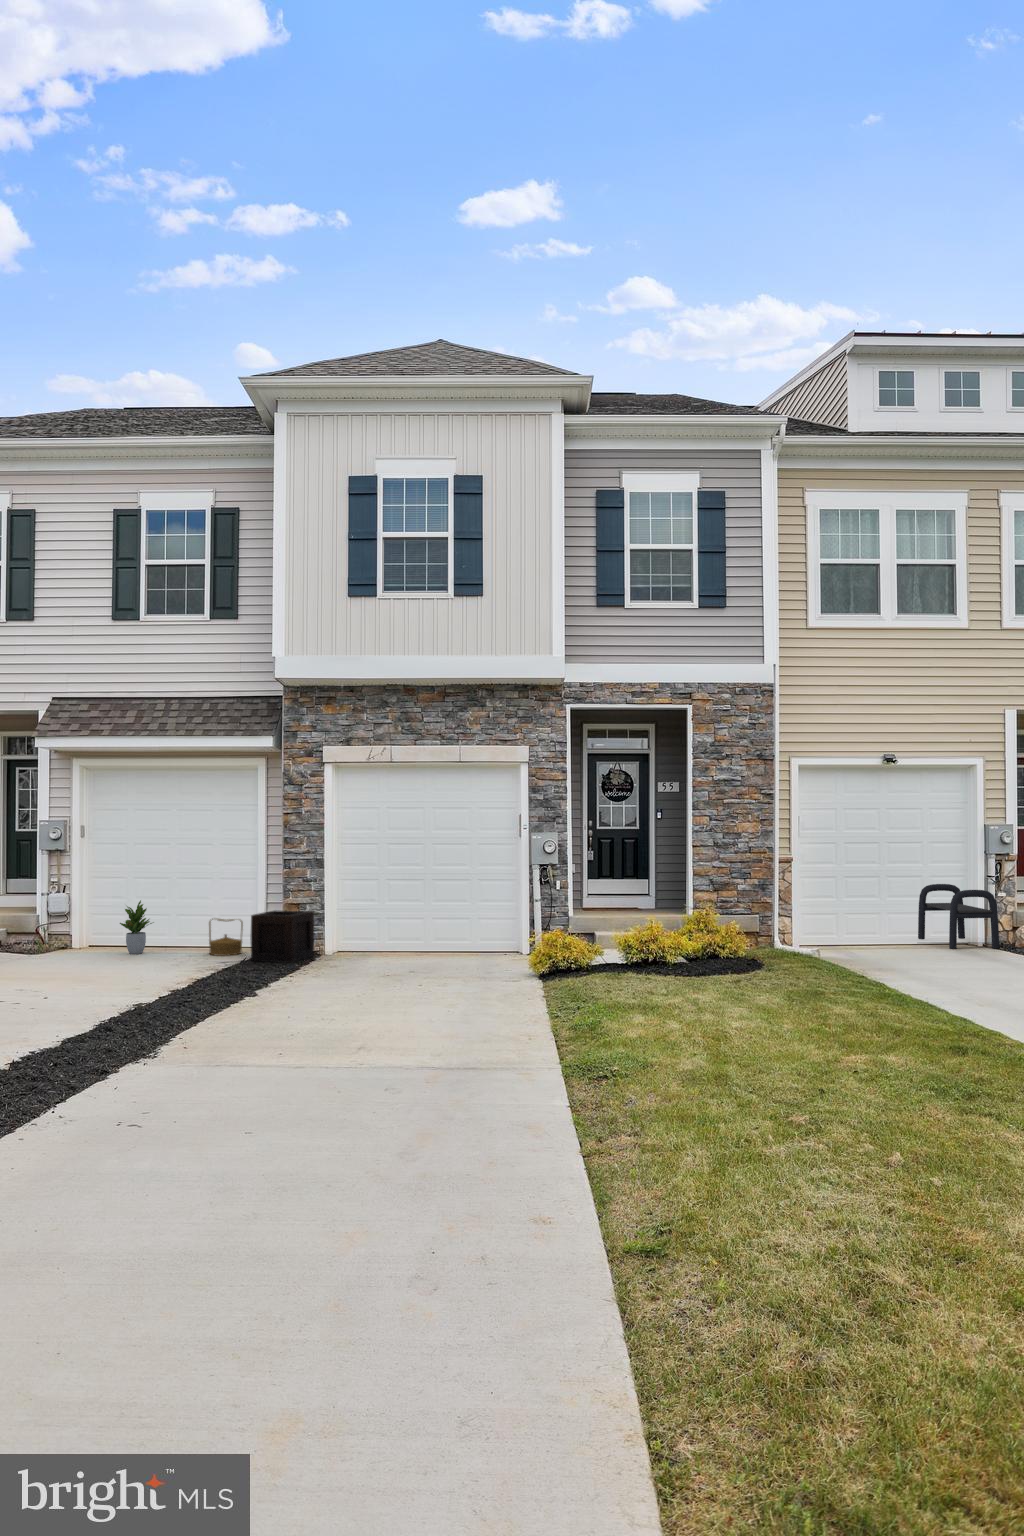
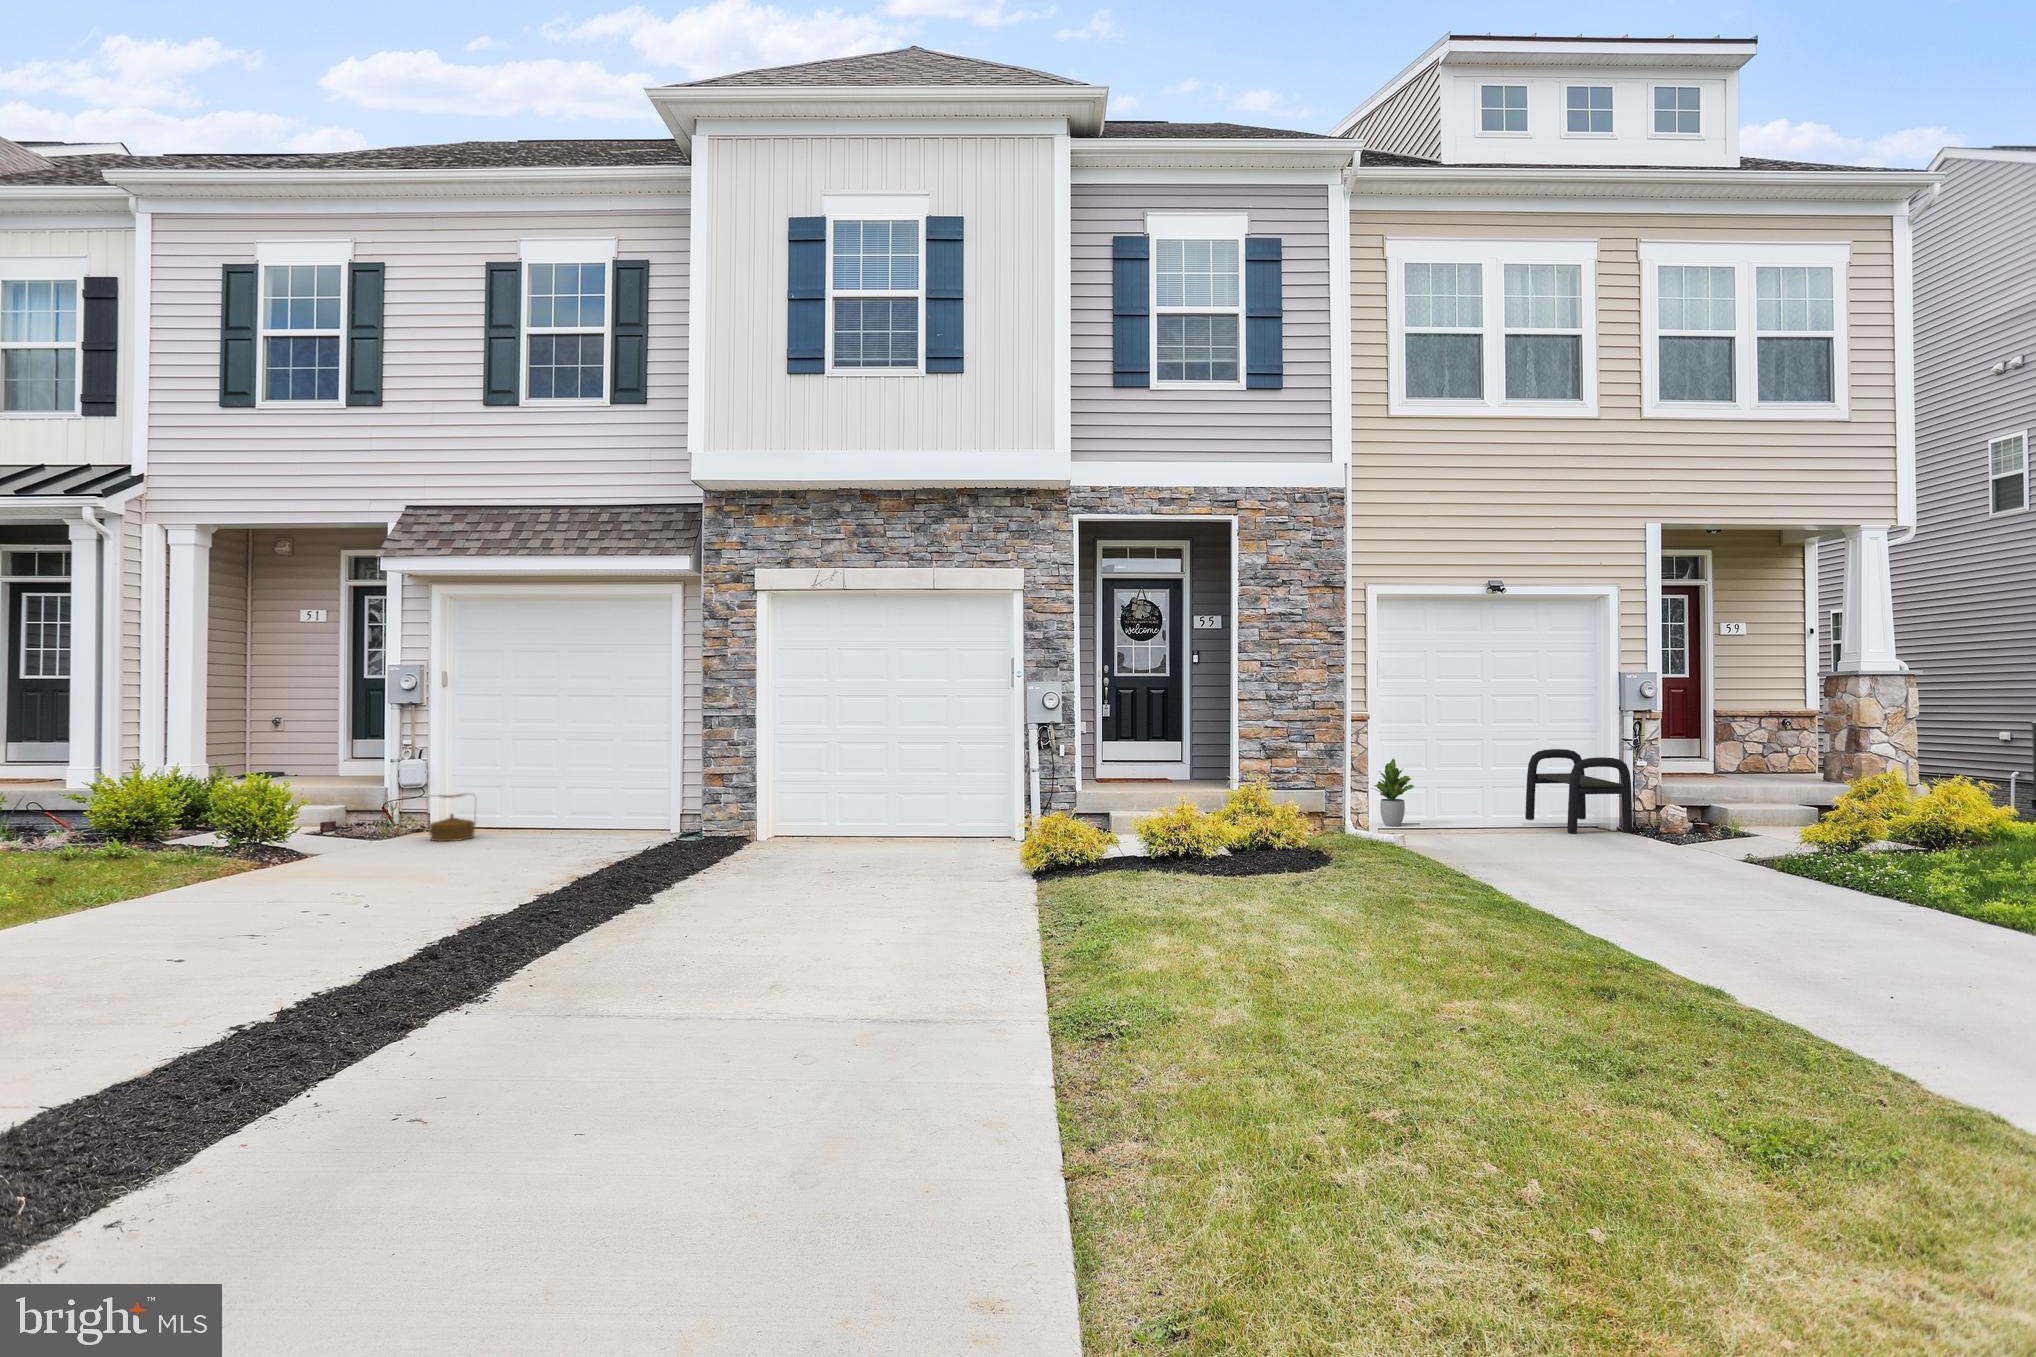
potted plant: present [120,900,154,954] -> present [1374,759,1414,826]
wooden crate: present [250,910,314,963] -> none [663,783,748,851]
woven basket: present [209,919,243,956] -> present [427,794,475,841]

